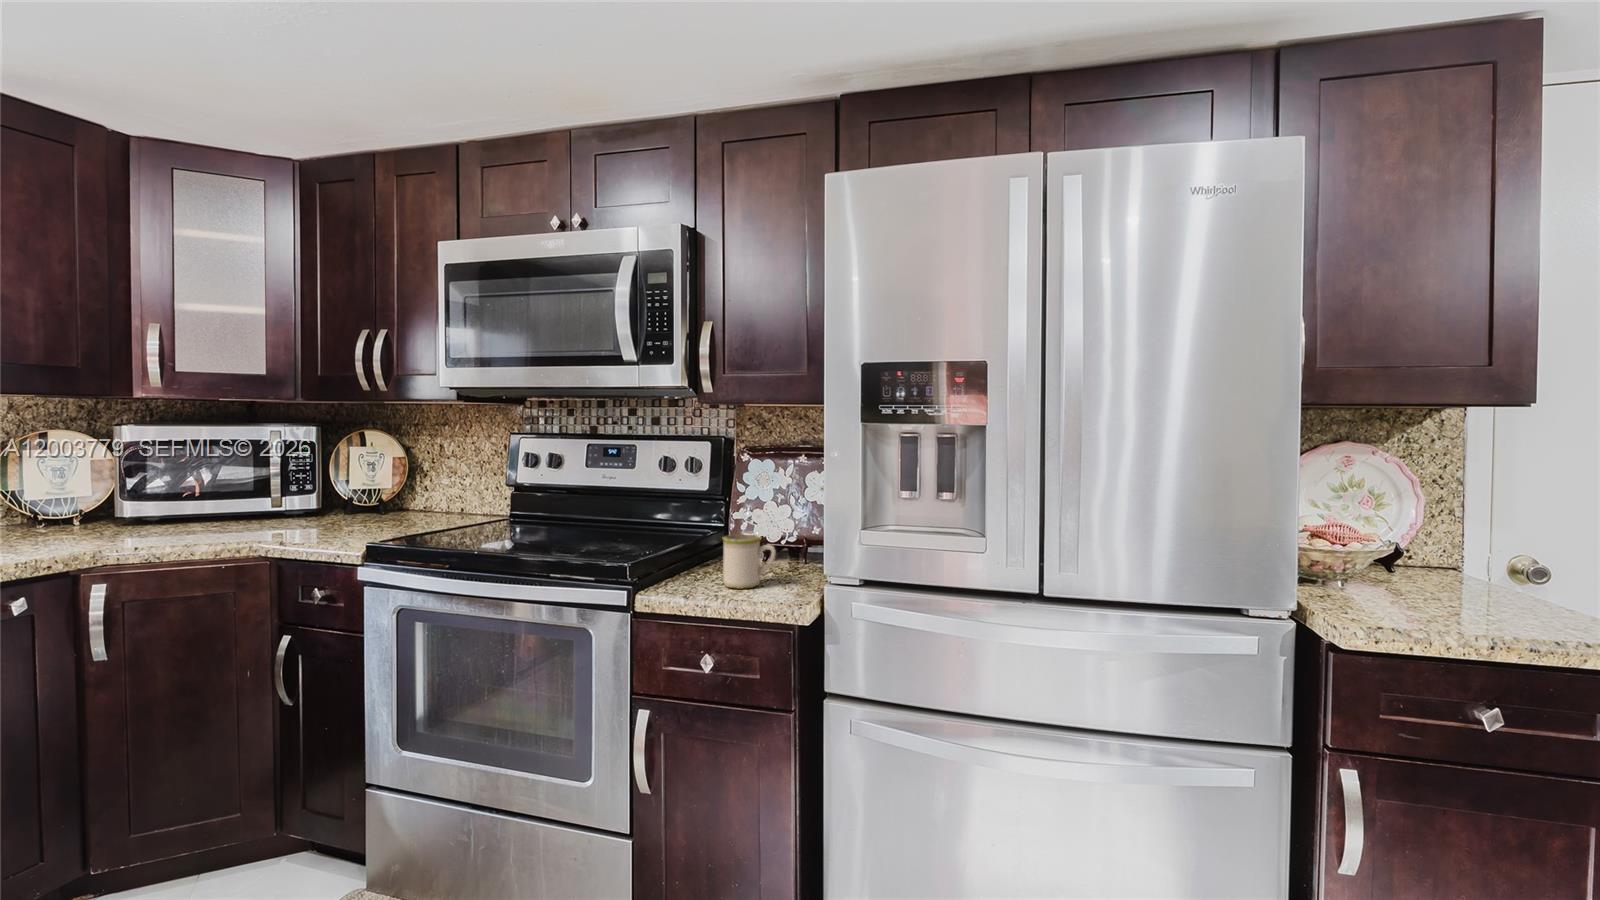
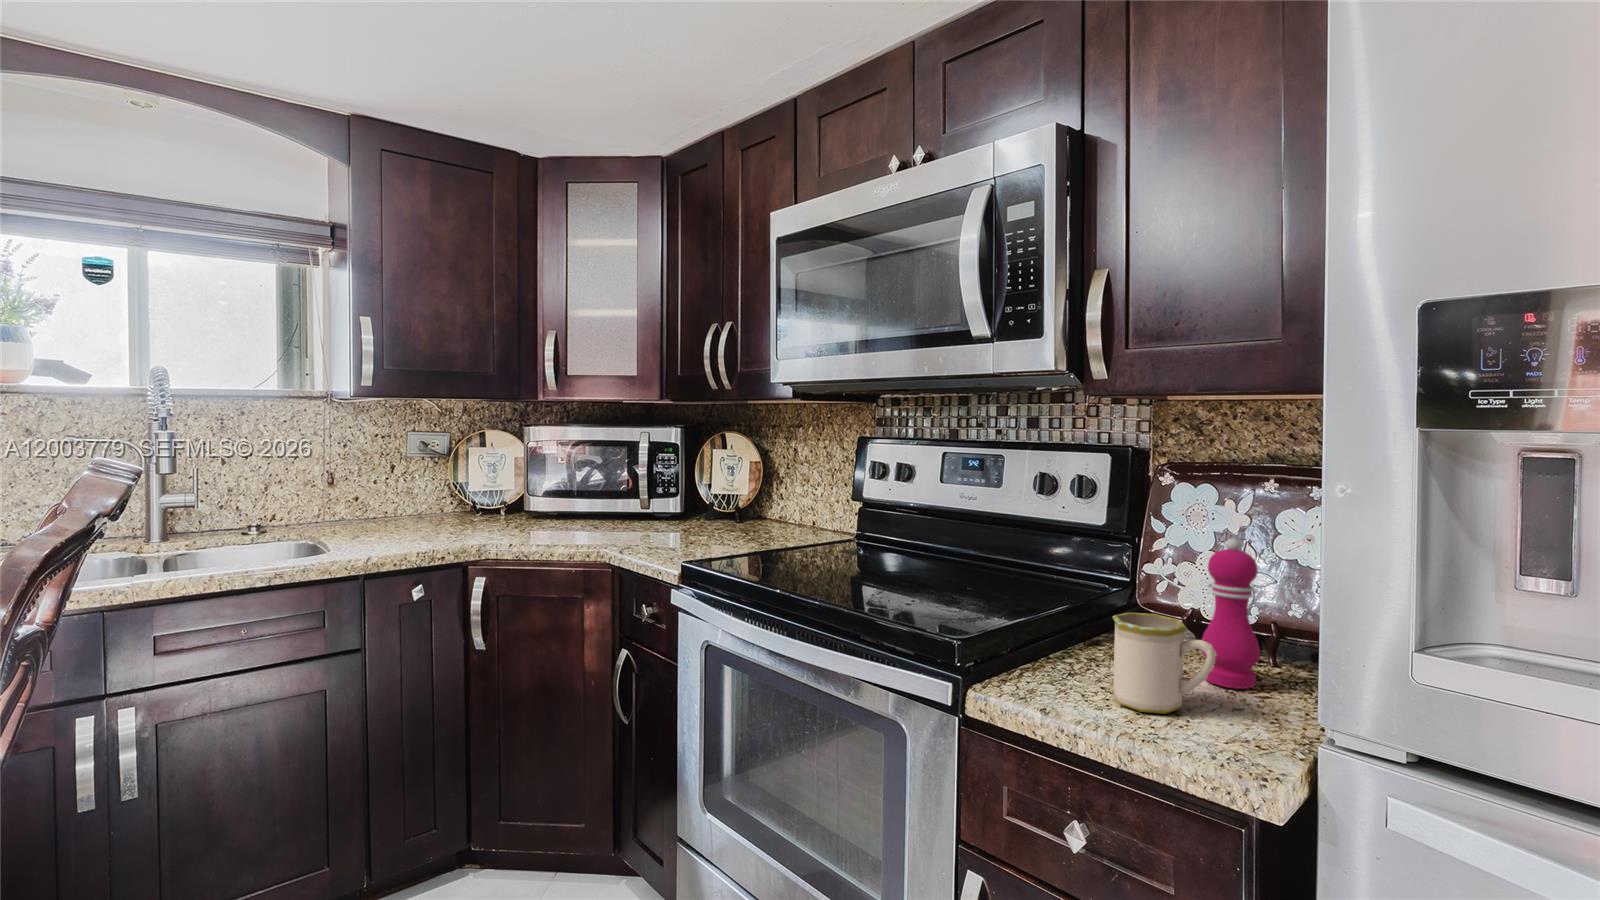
pepper mill: none [768,489,798,574] -> present [1201,538,1260,689]

